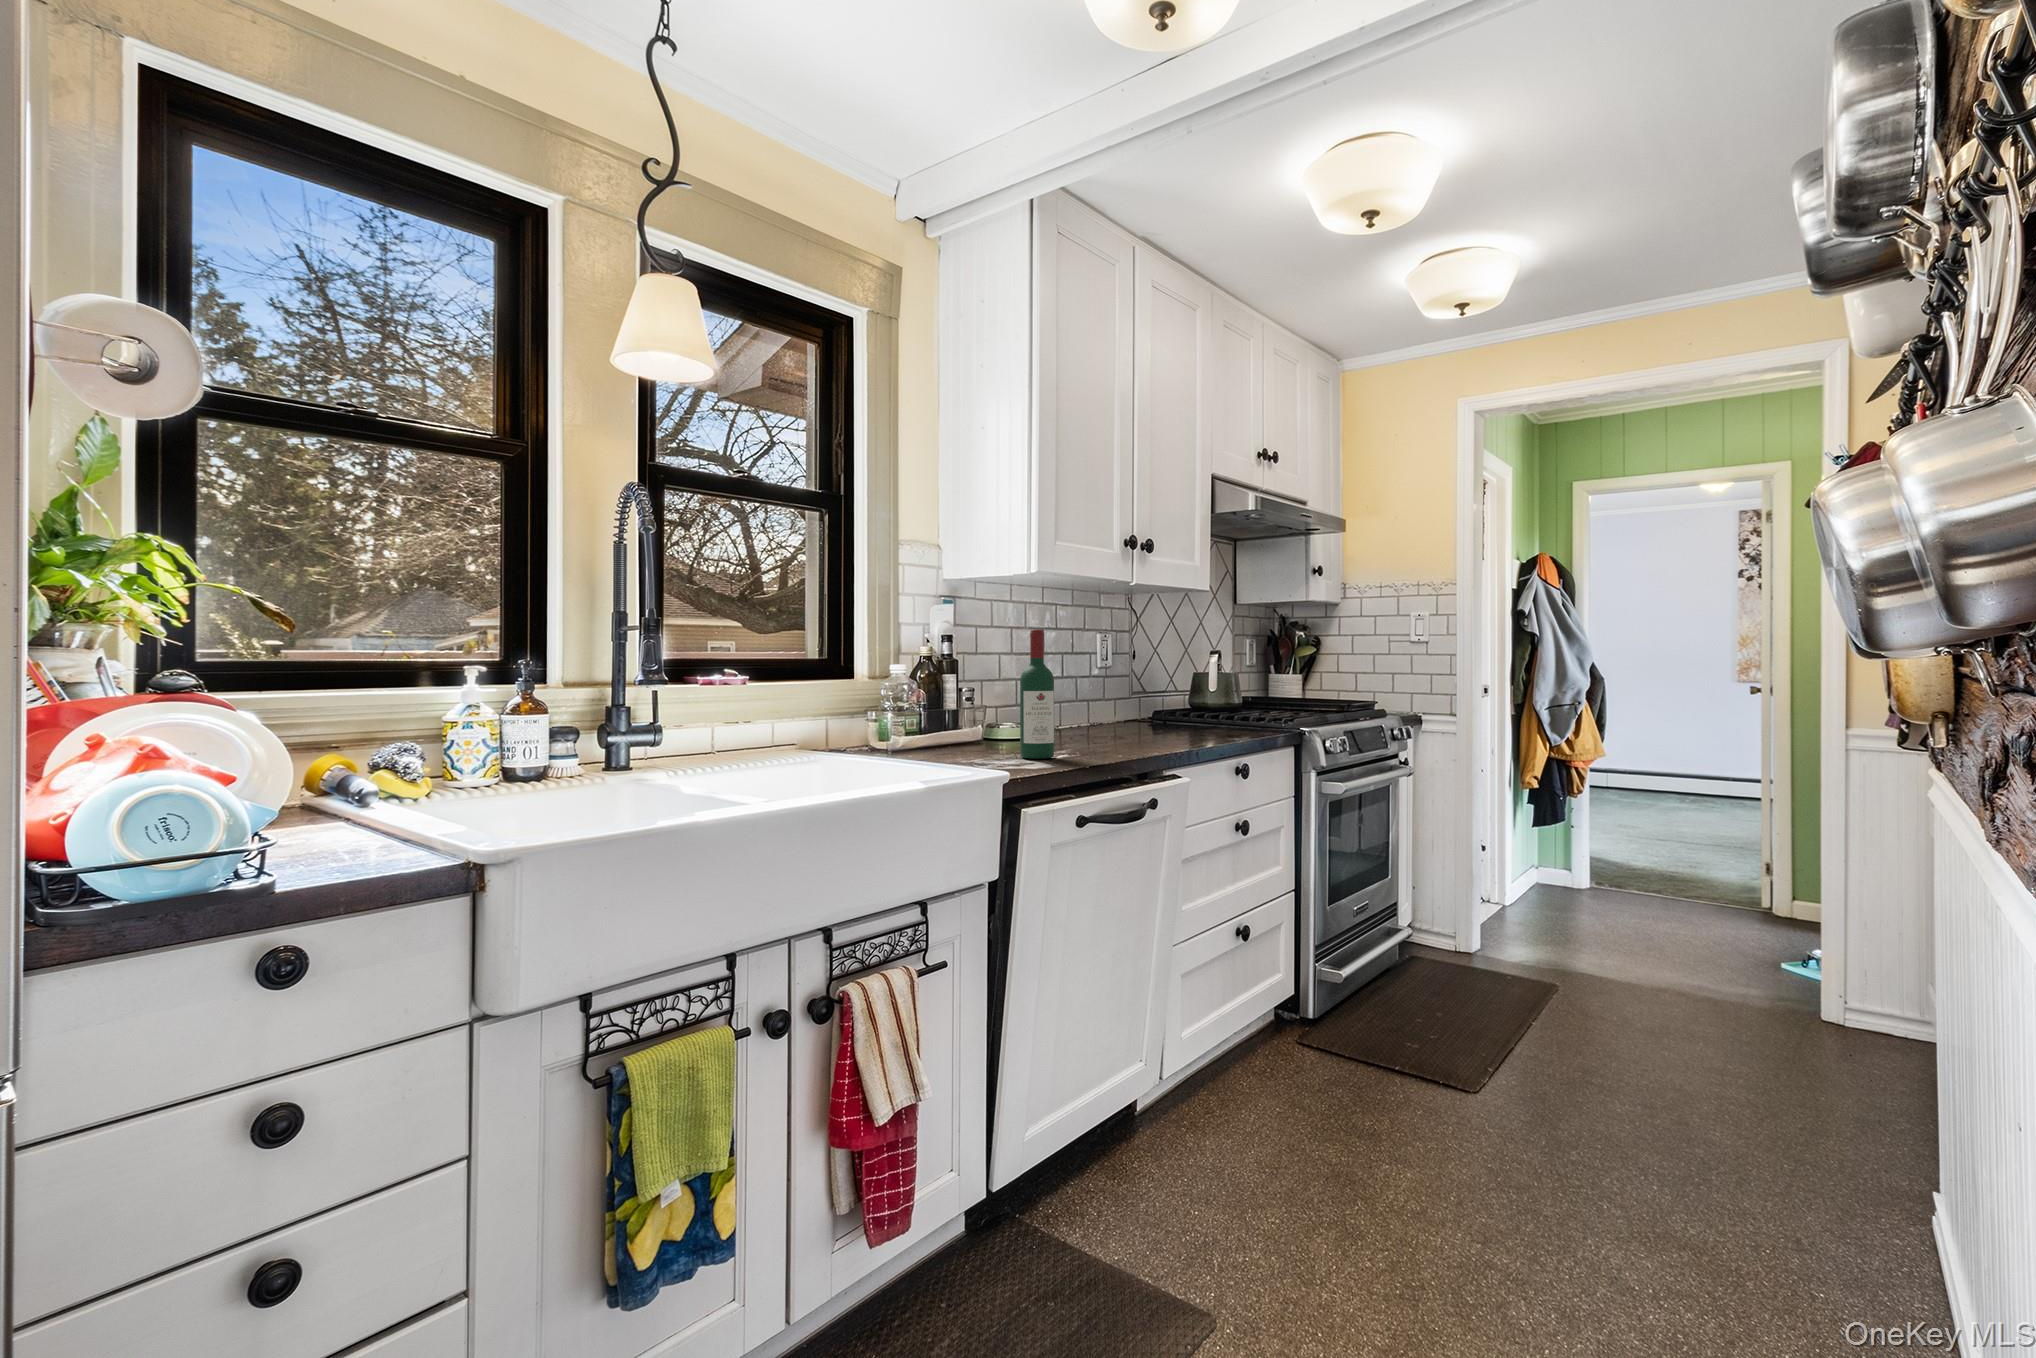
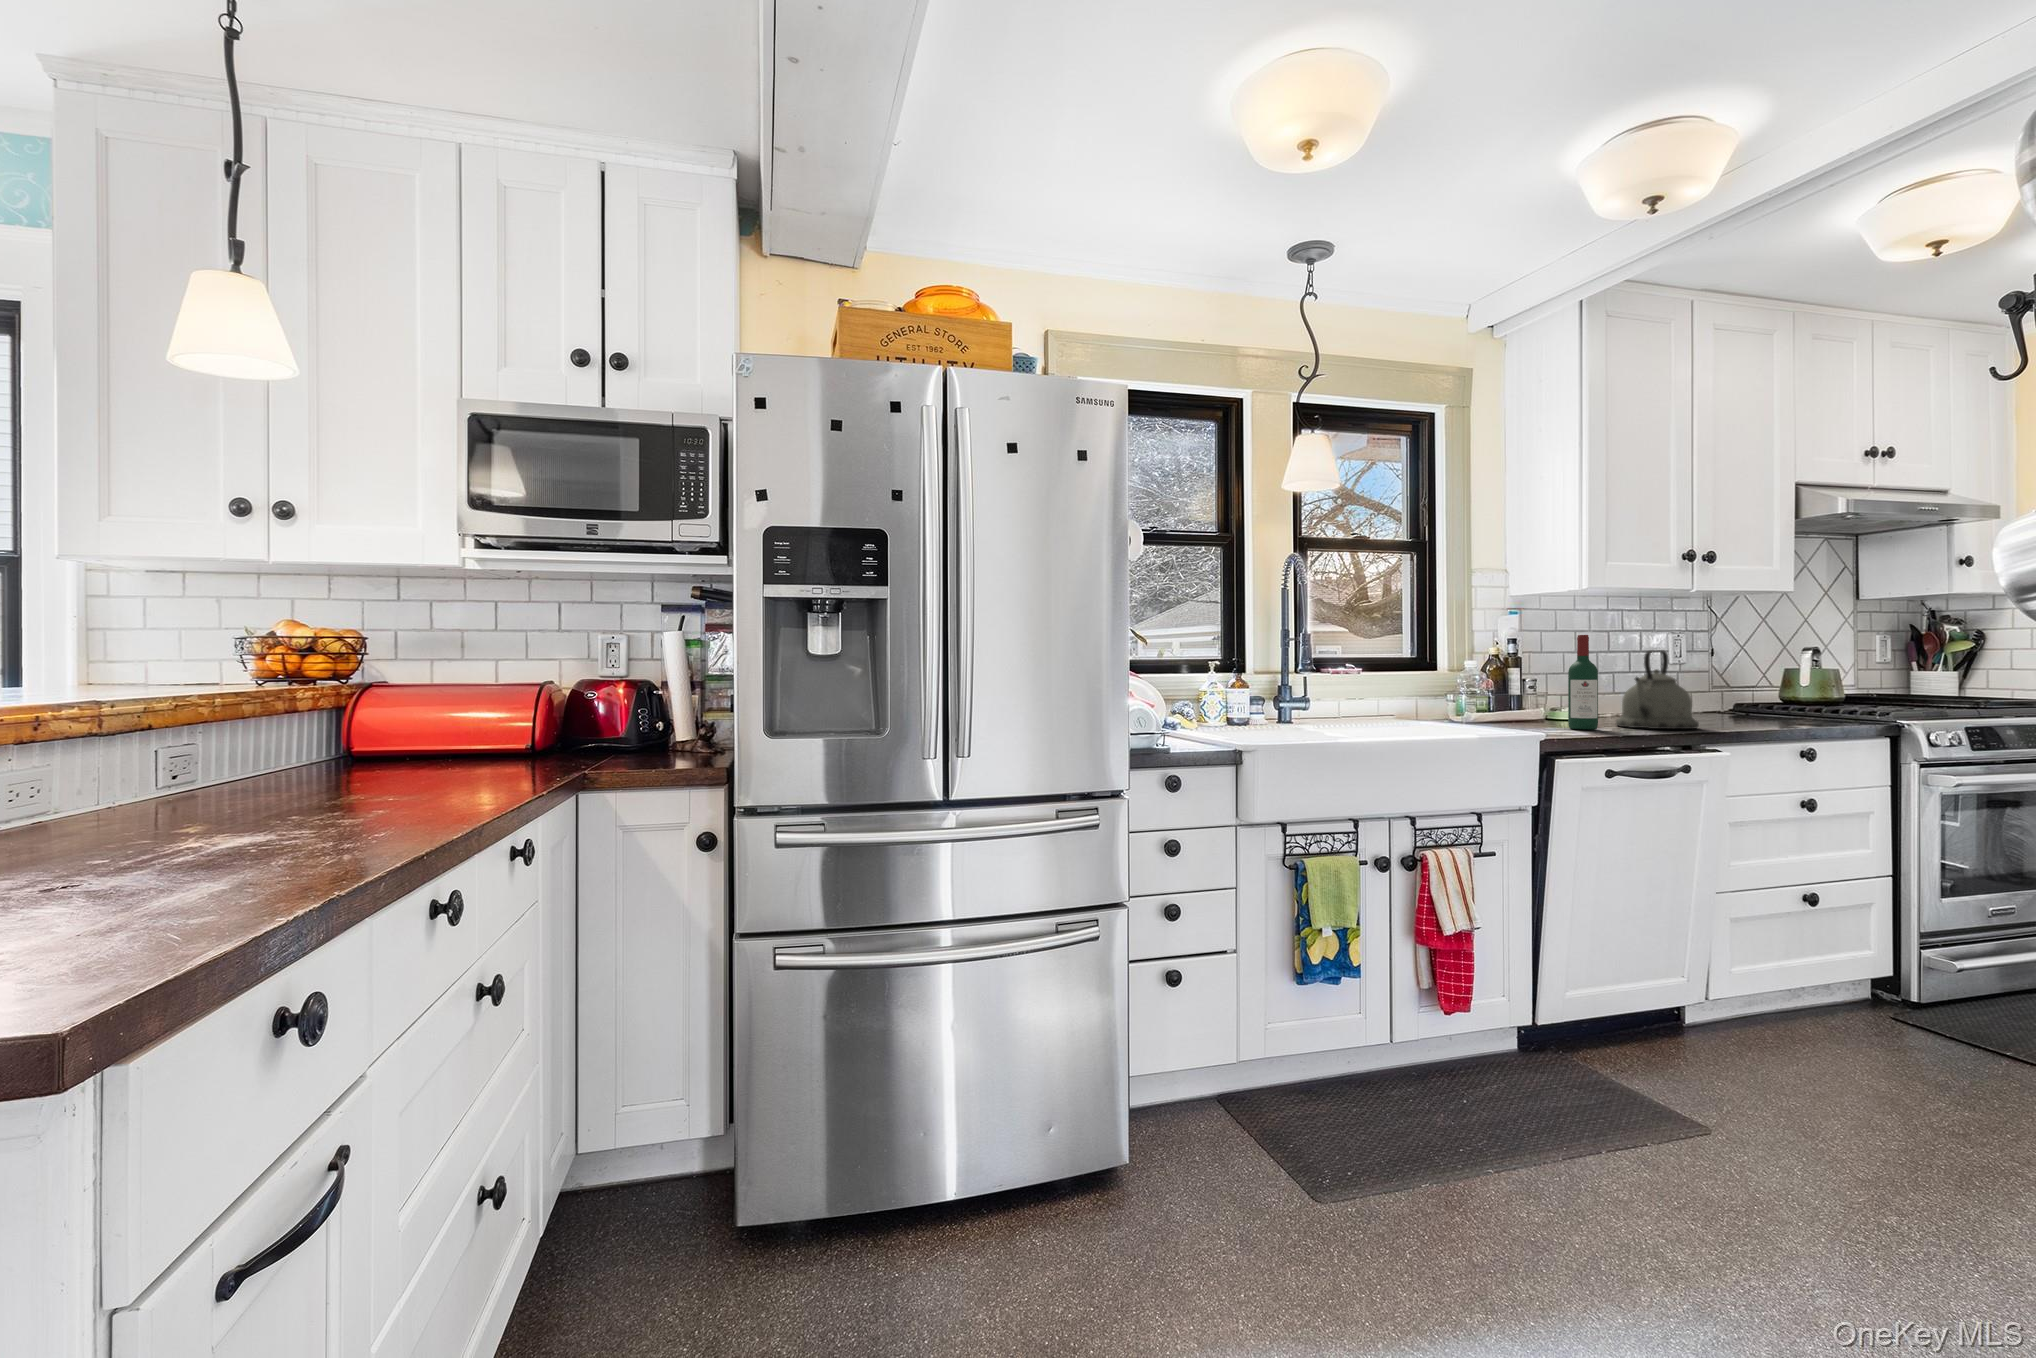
kettle: none [1067,652,1152,753] -> present [1616,650,1699,729]

